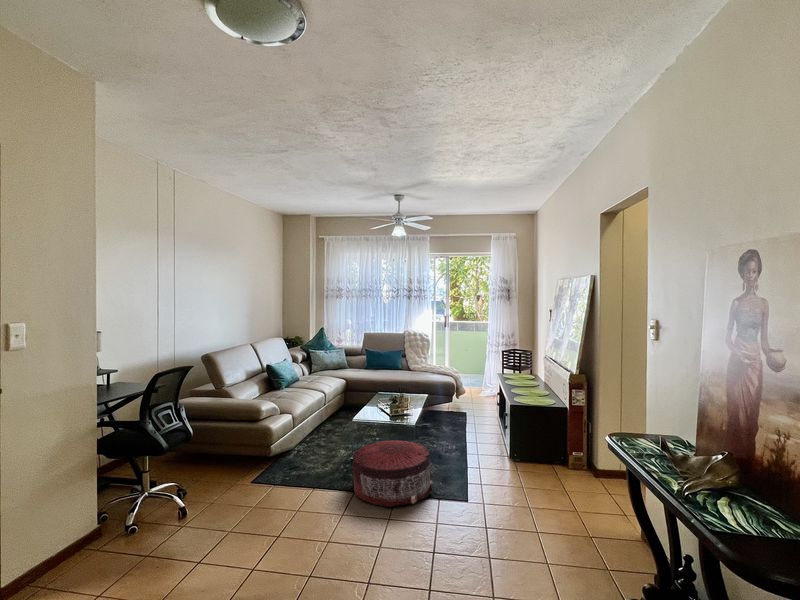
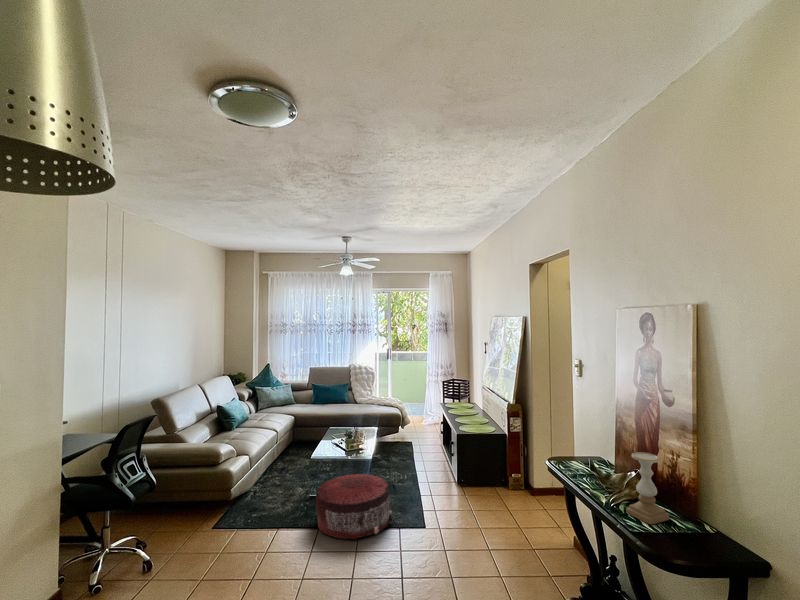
candle holder: none [706,429,768,523] -> present [626,452,669,524]

